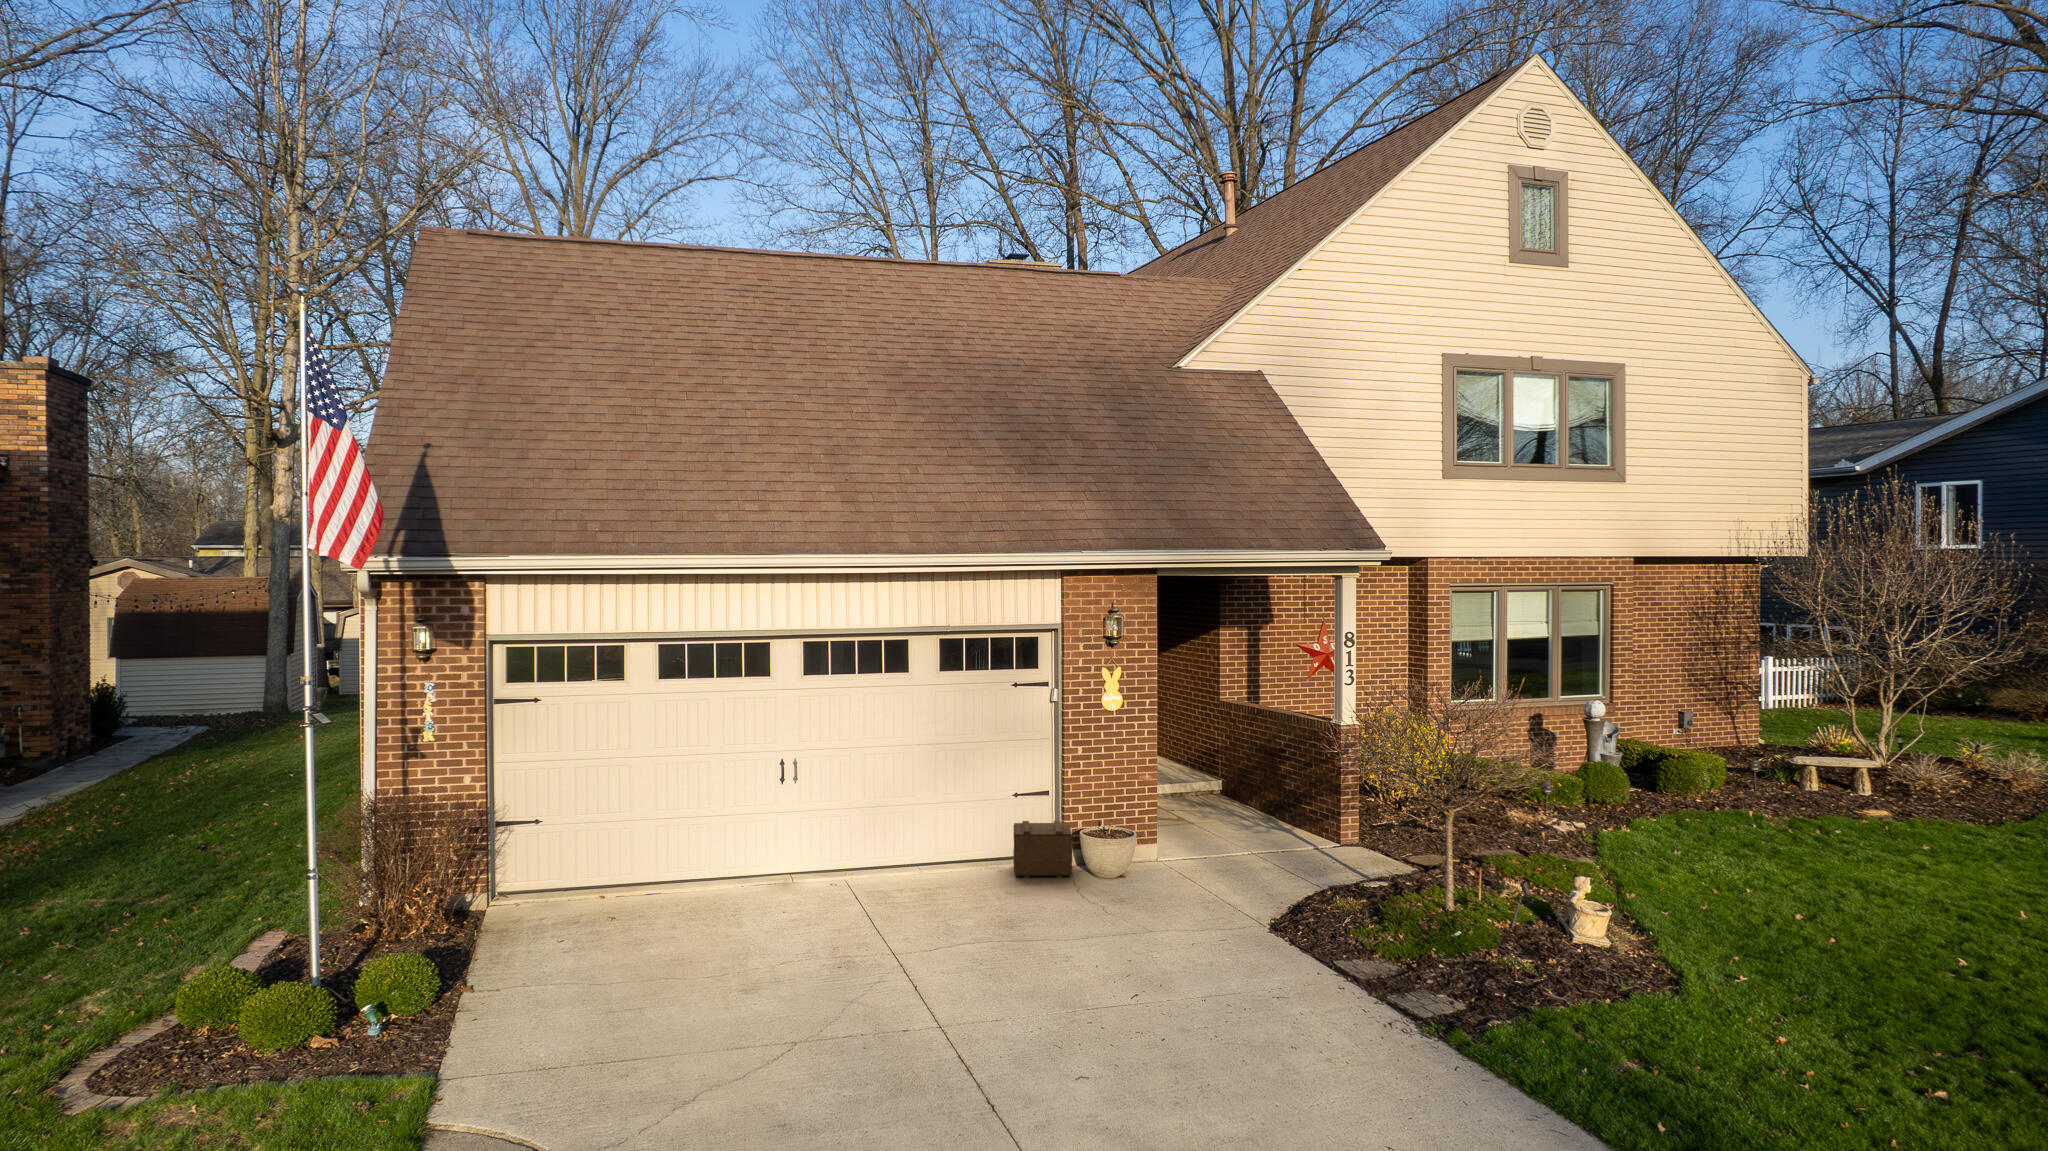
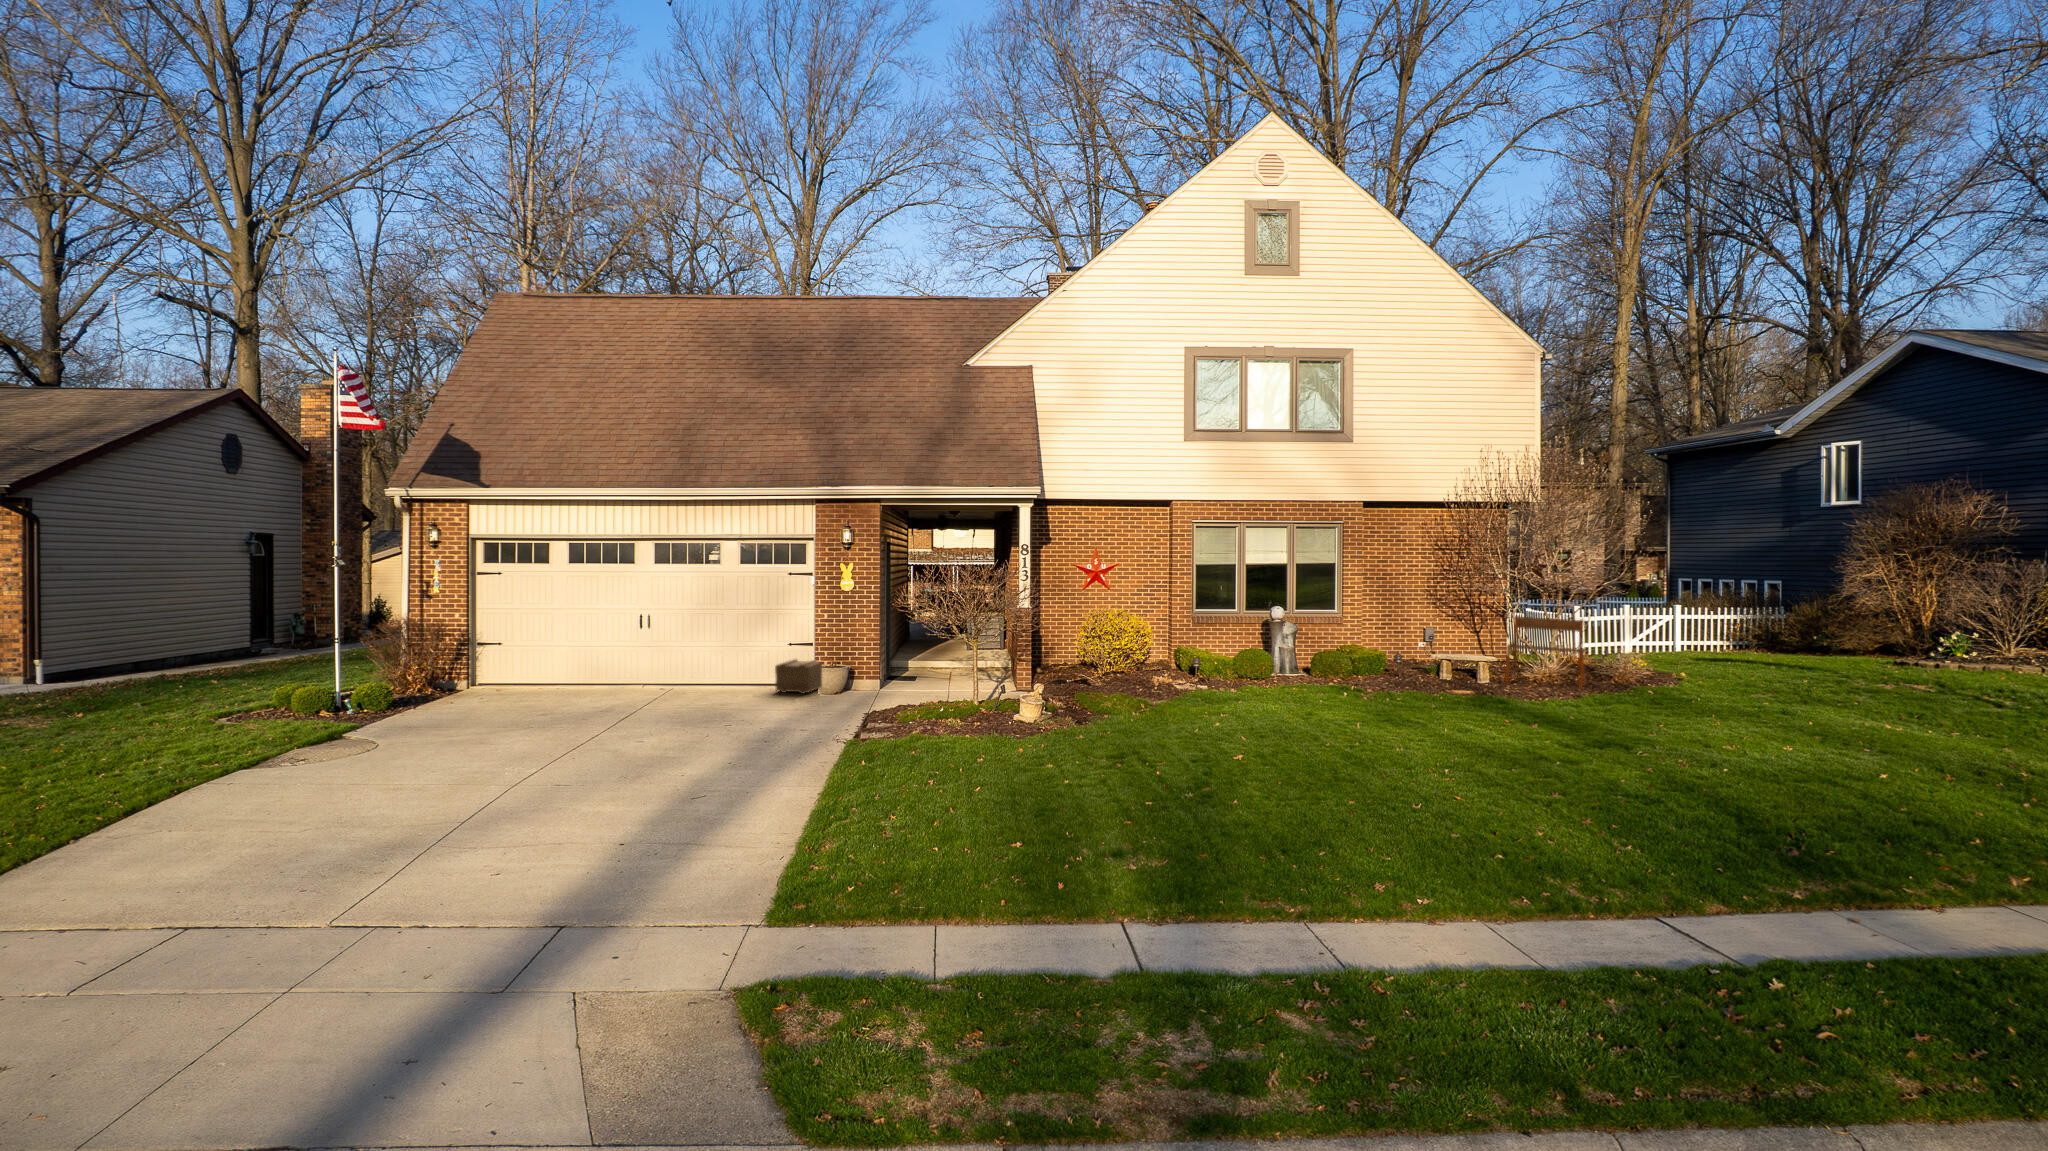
bench: none [1866,708,1985,800] -> present [1505,616,1586,689]

